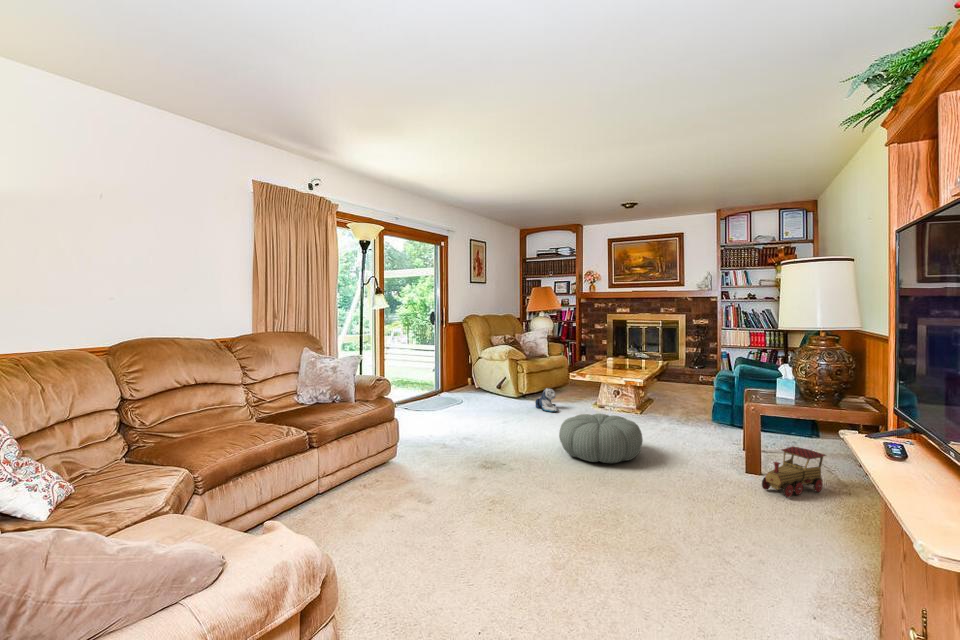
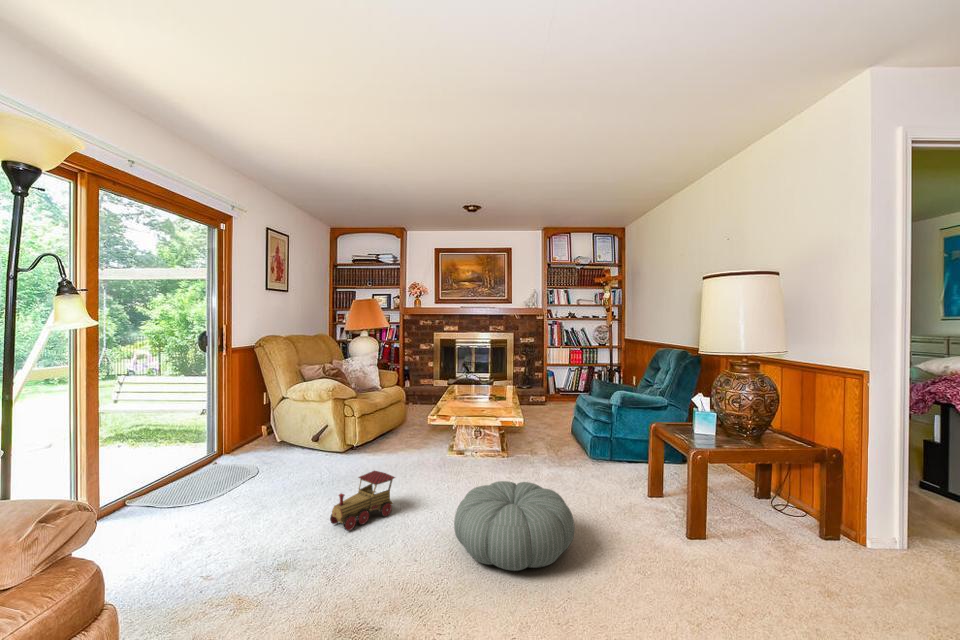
plush toy: present [535,388,558,412] -> none [375,437,410,470]
toy train: present [762,446,826,498] -> present [330,471,395,531]

